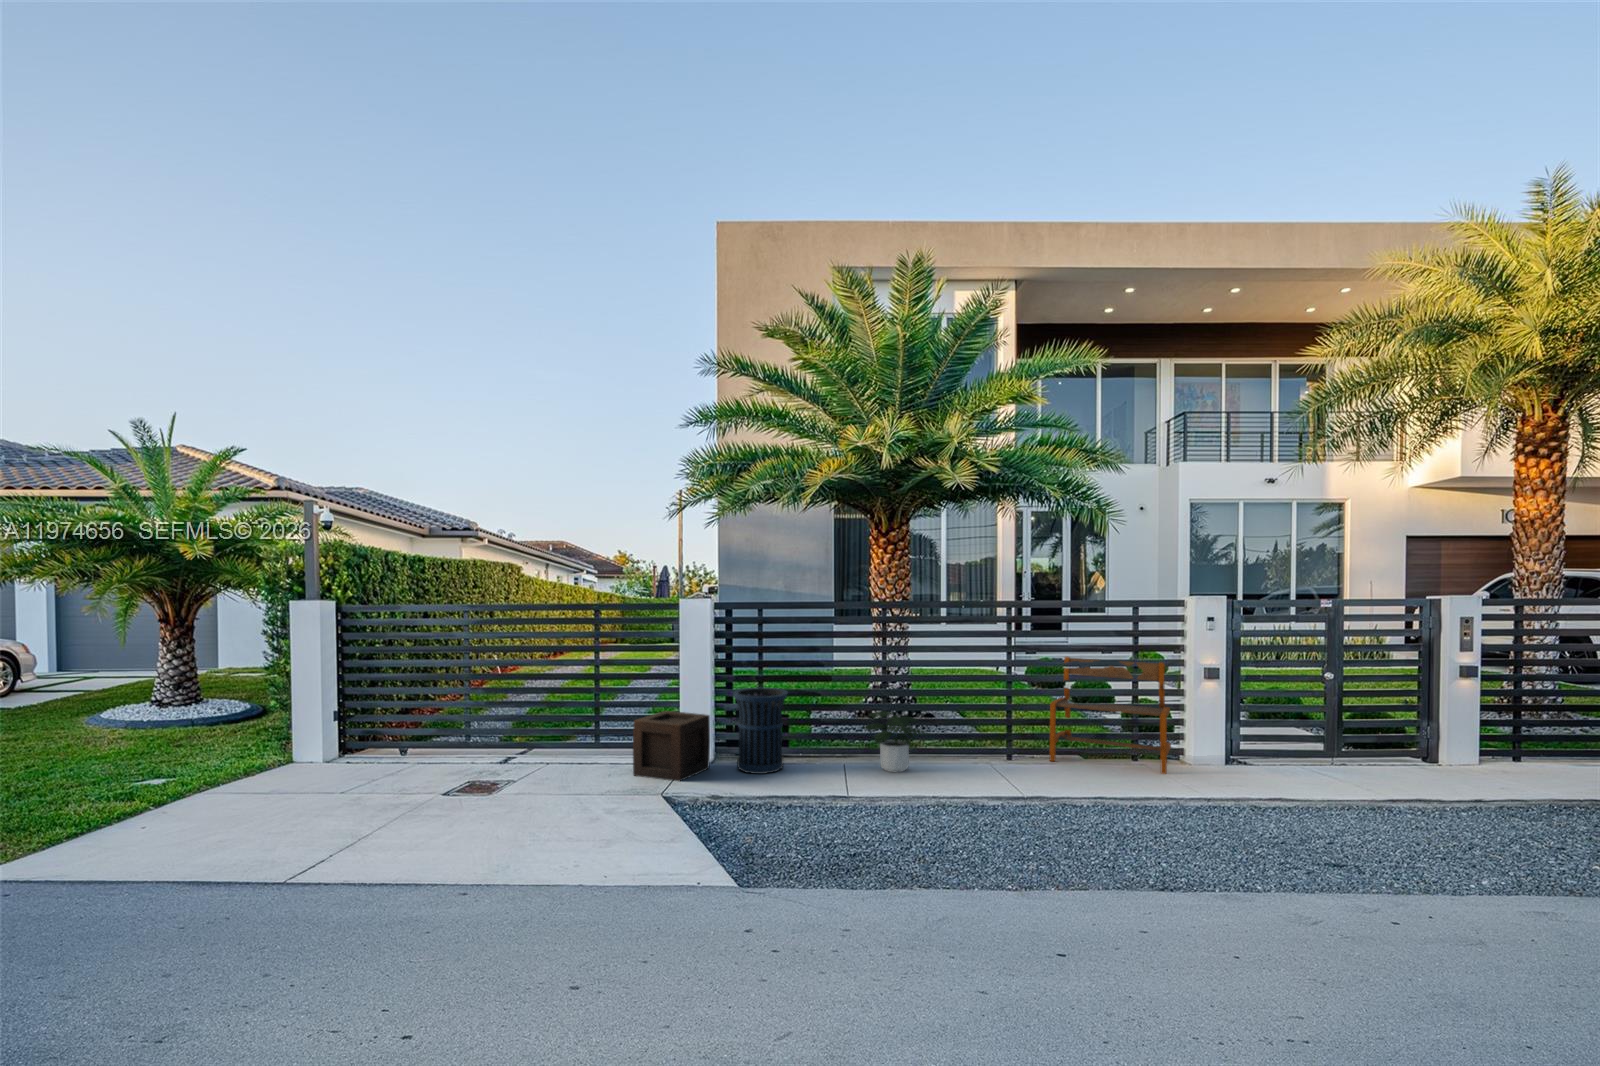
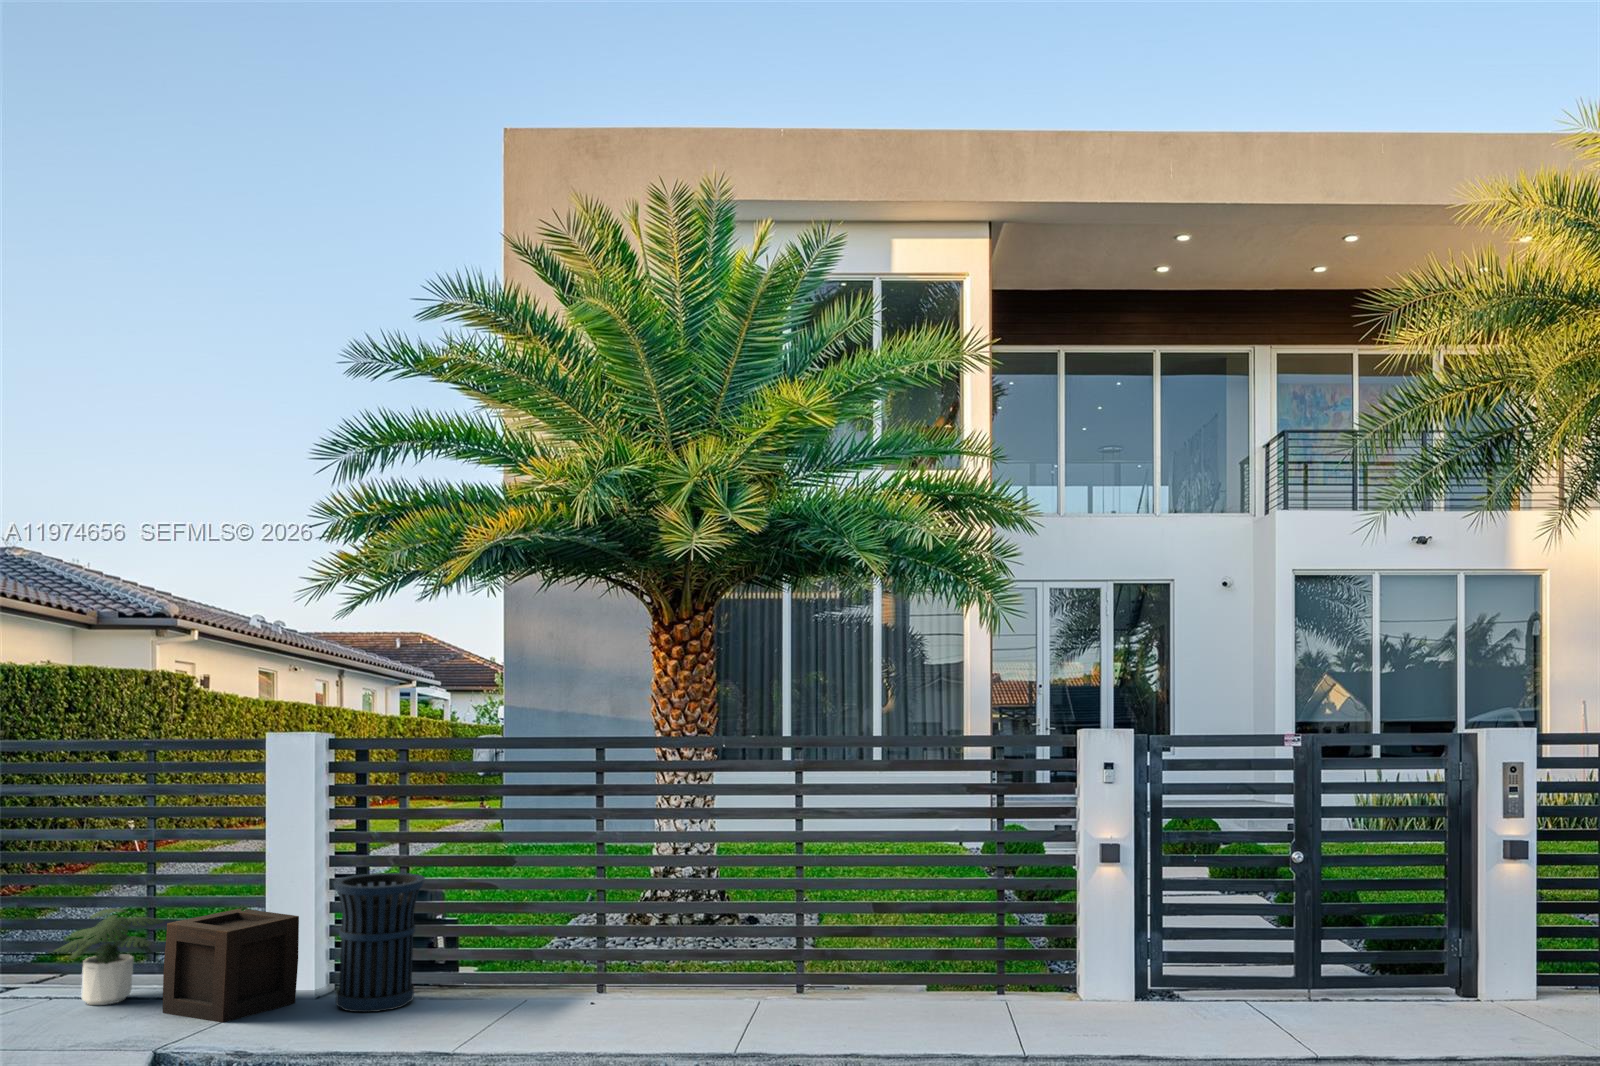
bench: present [1050,657,1171,774] -> none [849,826,1045,1024]
potted plant: present [864,711,928,772] -> present [54,908,163,1005]

